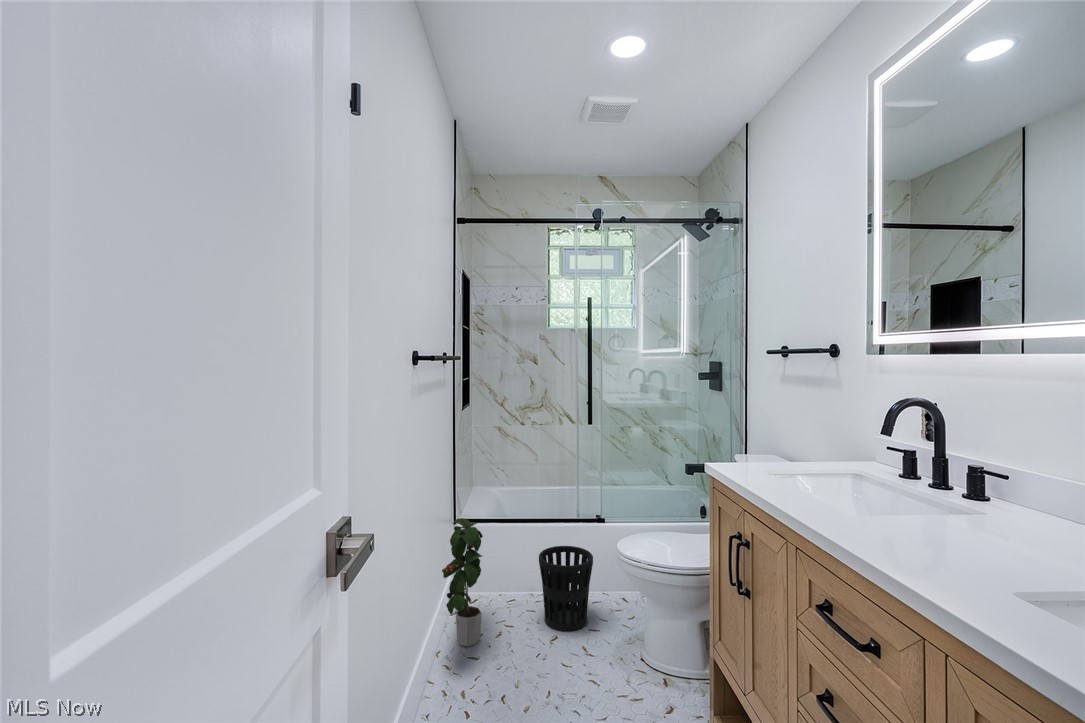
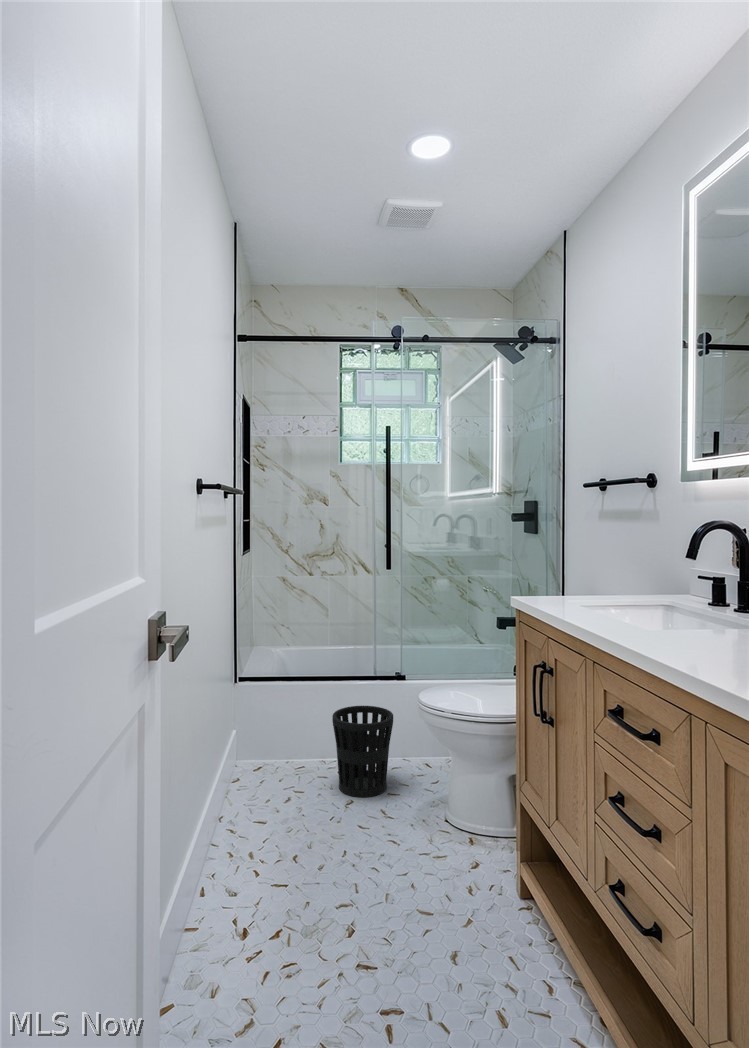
potted plant: present [442,518,483,647] -> none [225,673,270,814]

